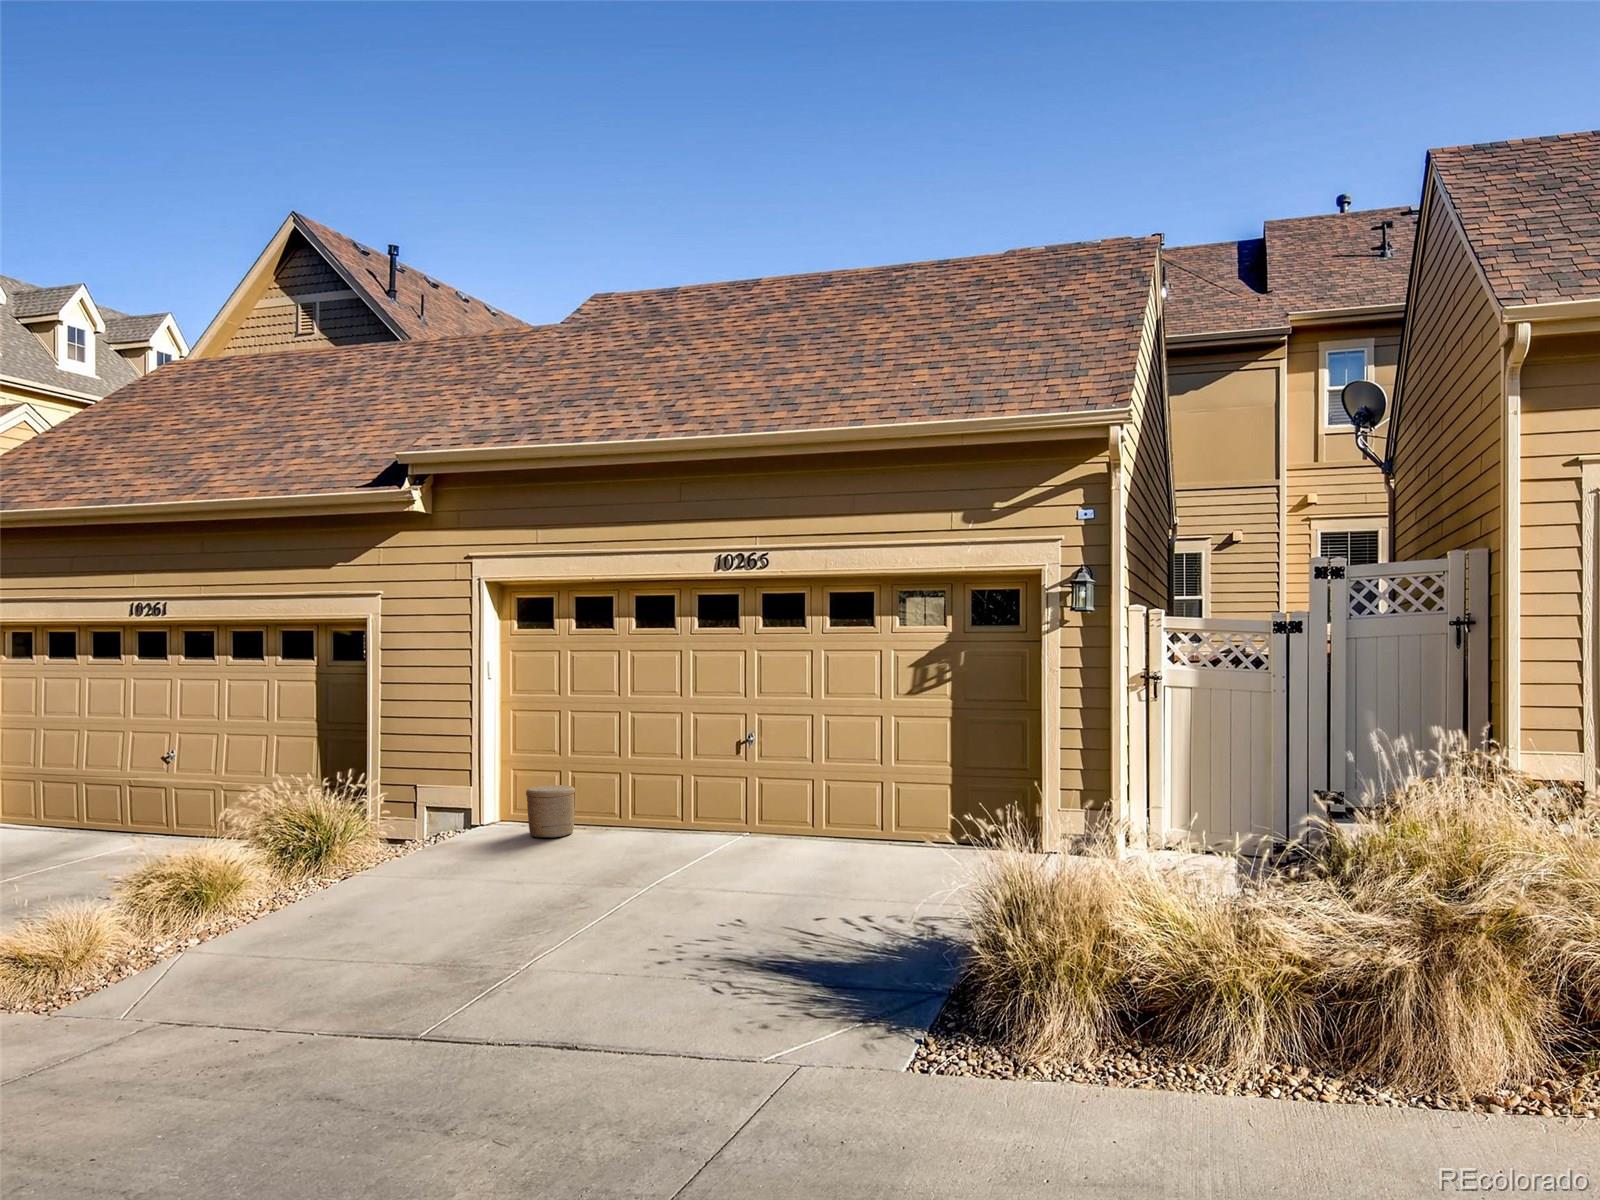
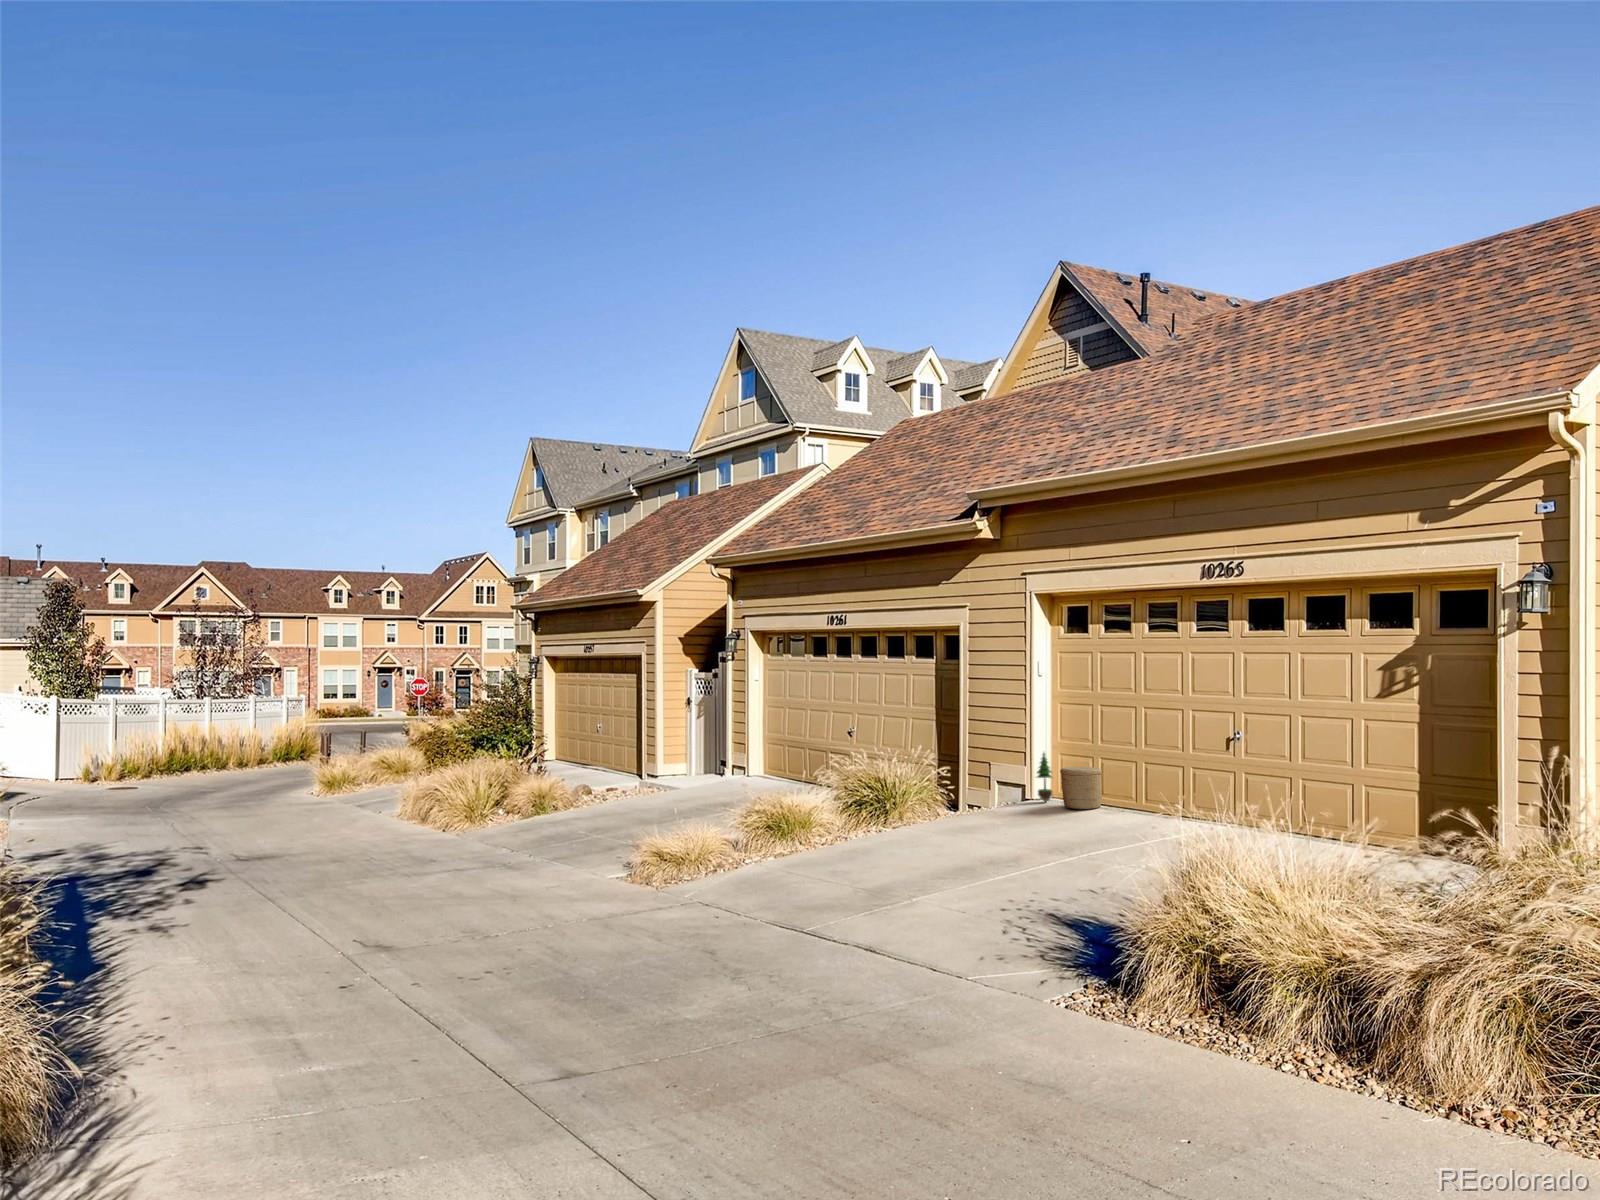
potted tree: none [485,769,508,832] -> present [1037,753,1052,802]

